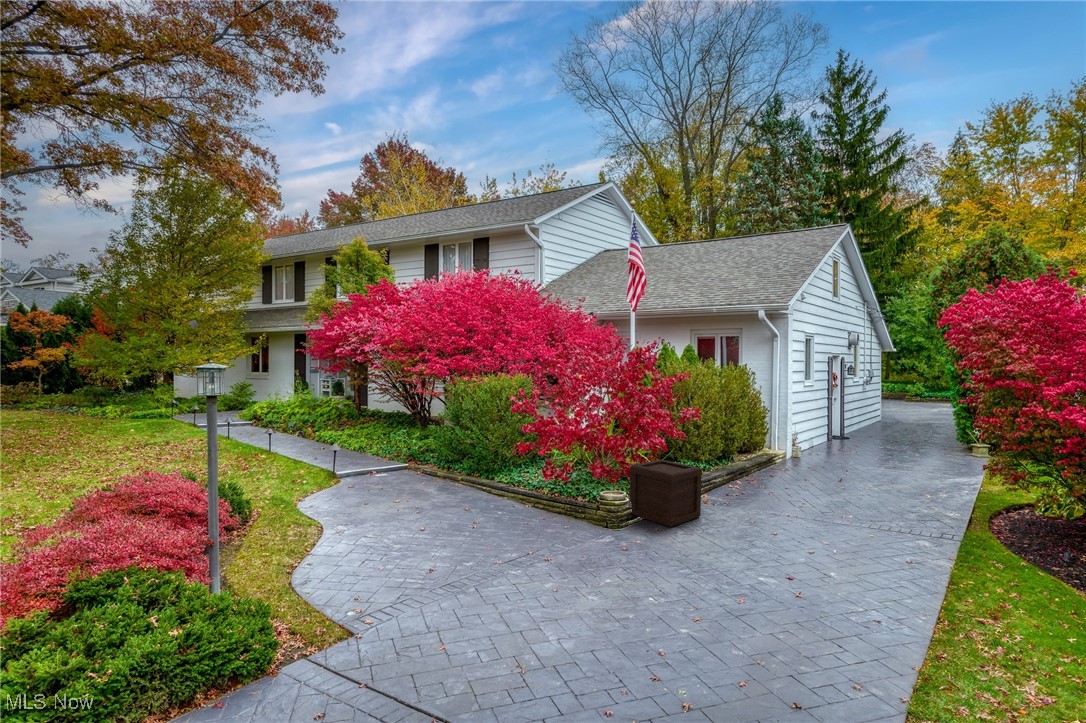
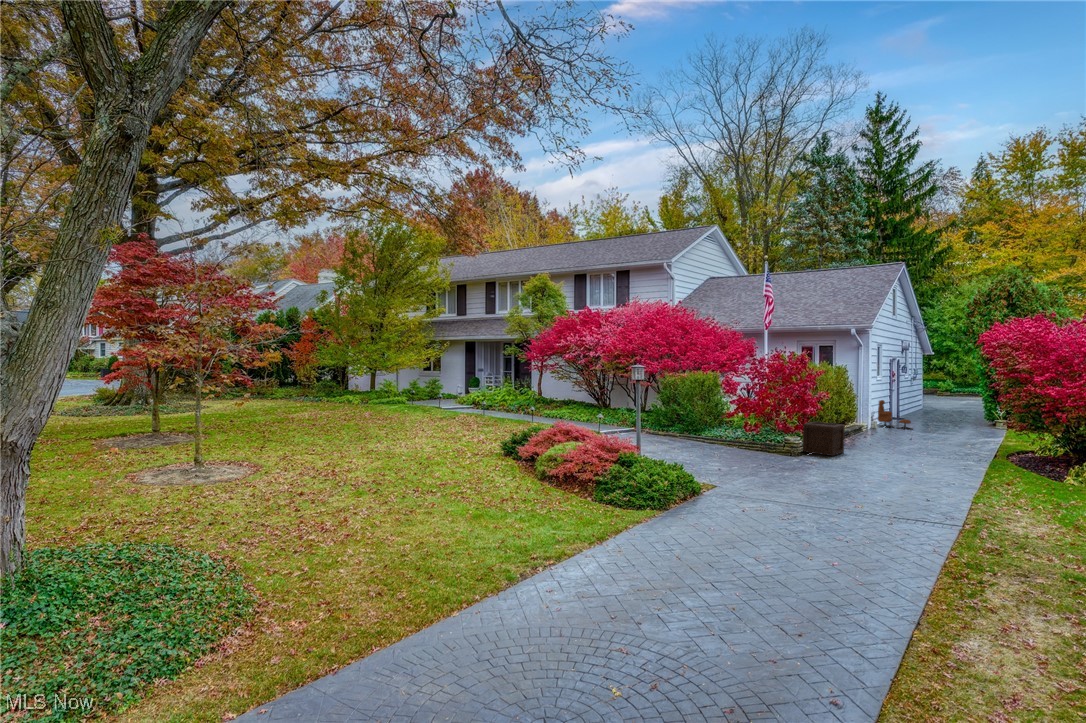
lounge chair: none [801,414,850,459] -> present [878,400,911,429]

